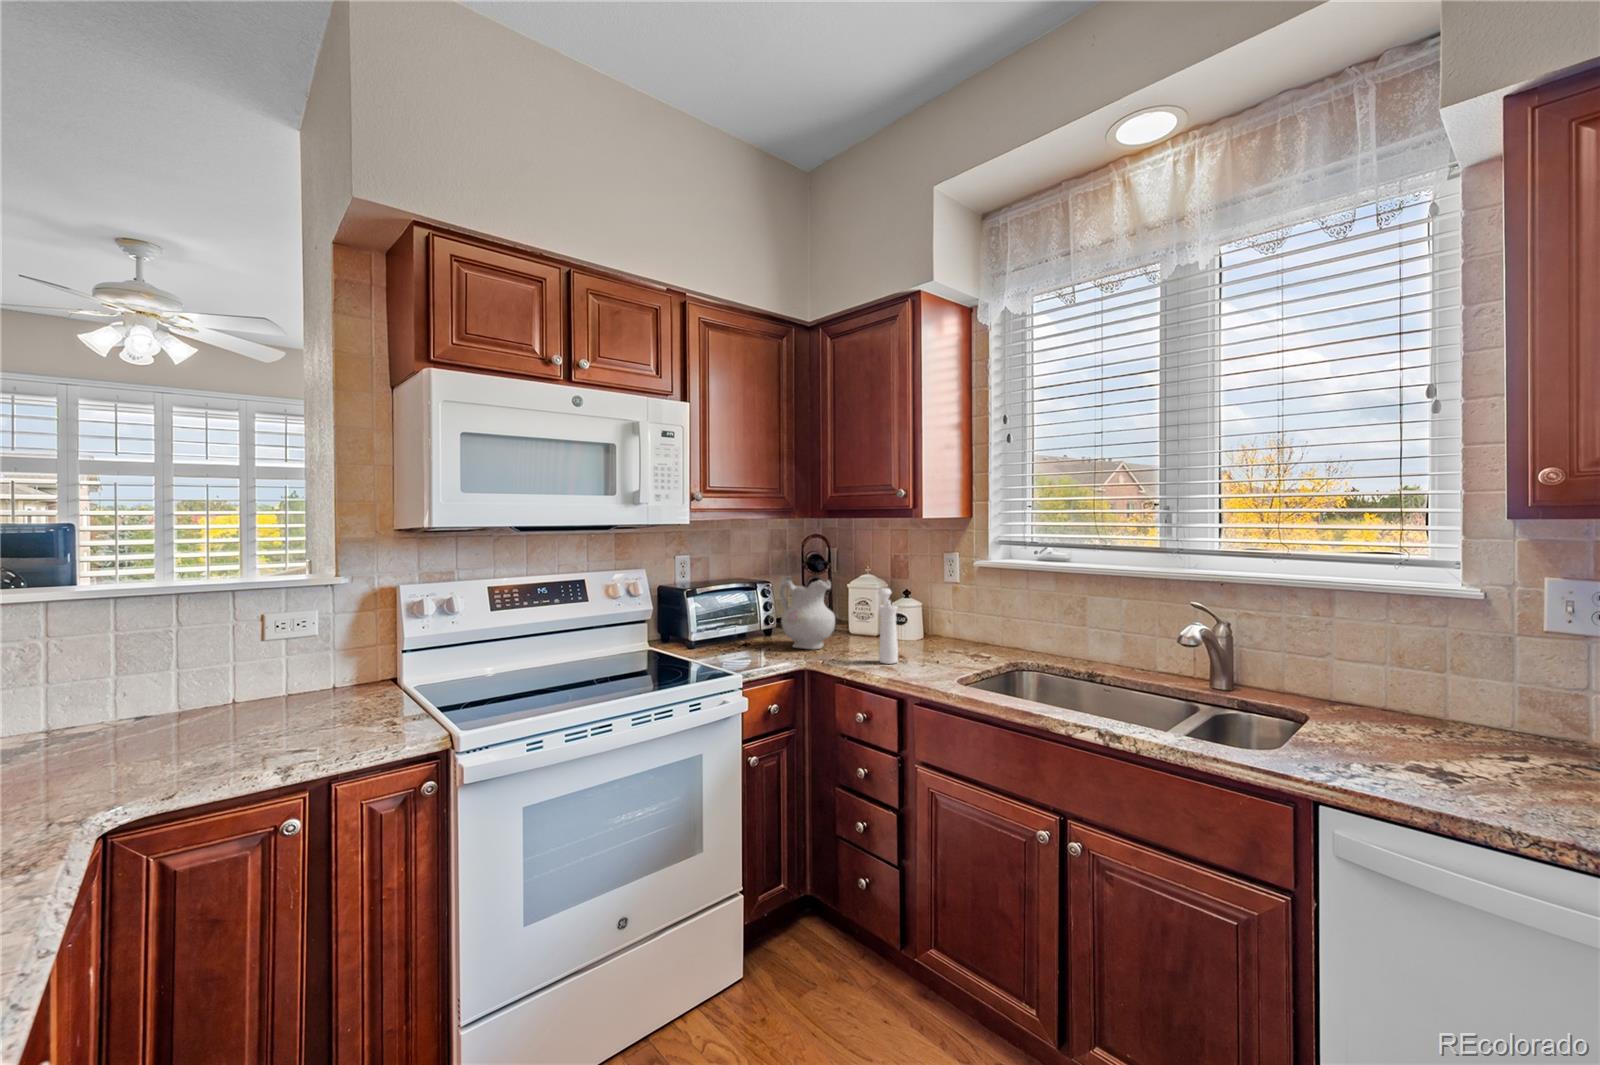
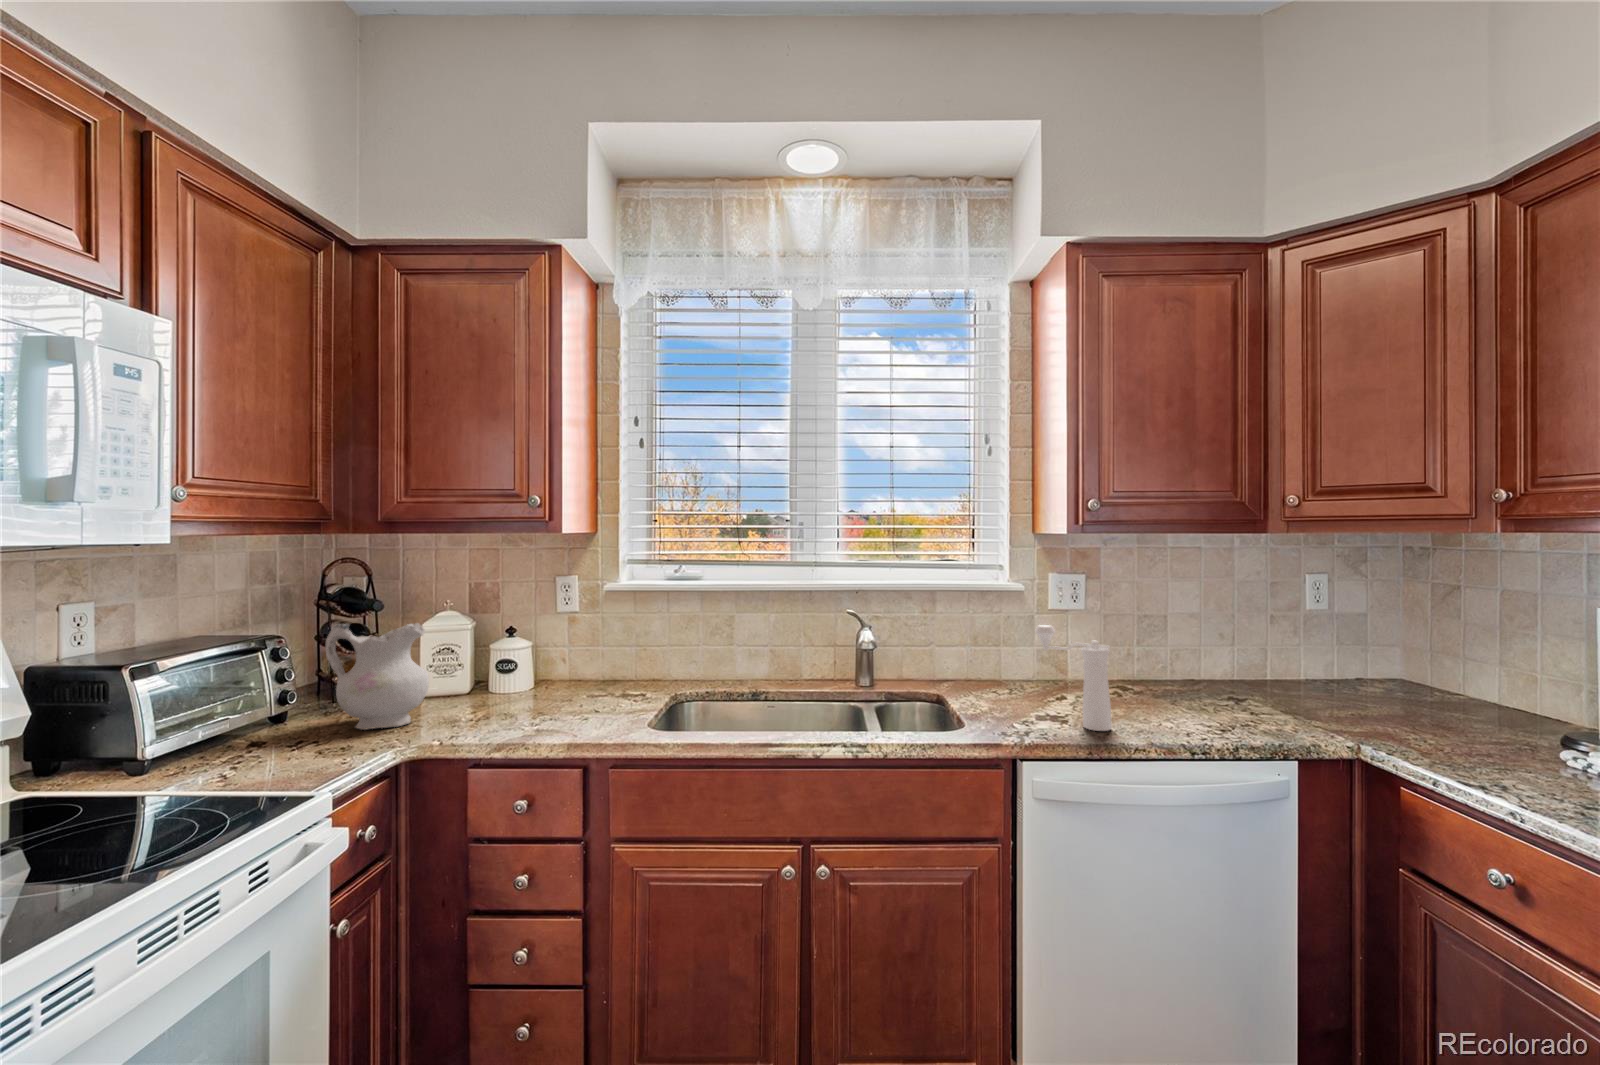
pepper mill: present [878,588,898,664] -> present [1035,625,1112,731]

